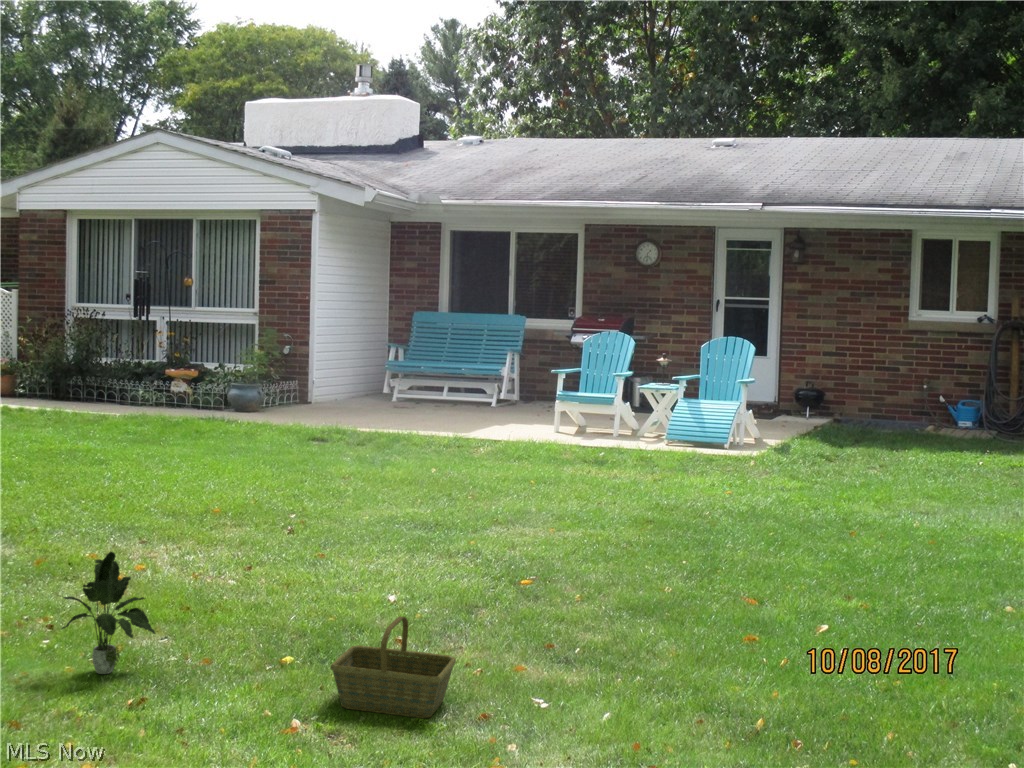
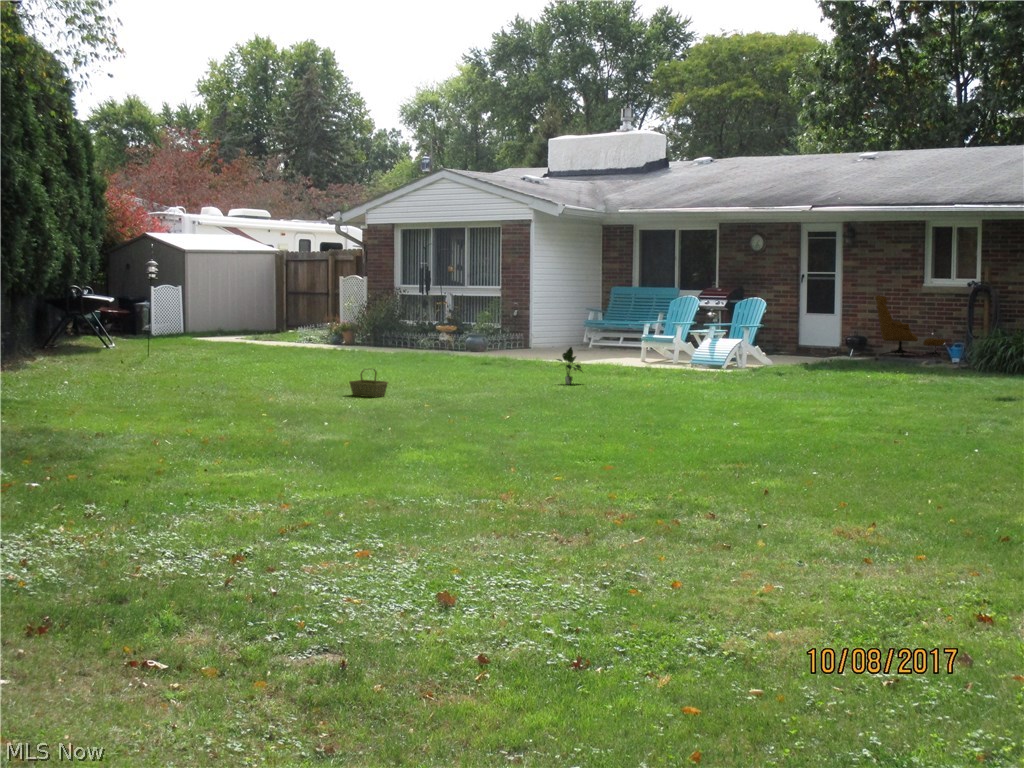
lounge chair: none [871,334,964,425] -> present [876,295,946,356]
potted plant: present [62,552,155,674] -> present [557,347,582,384]

